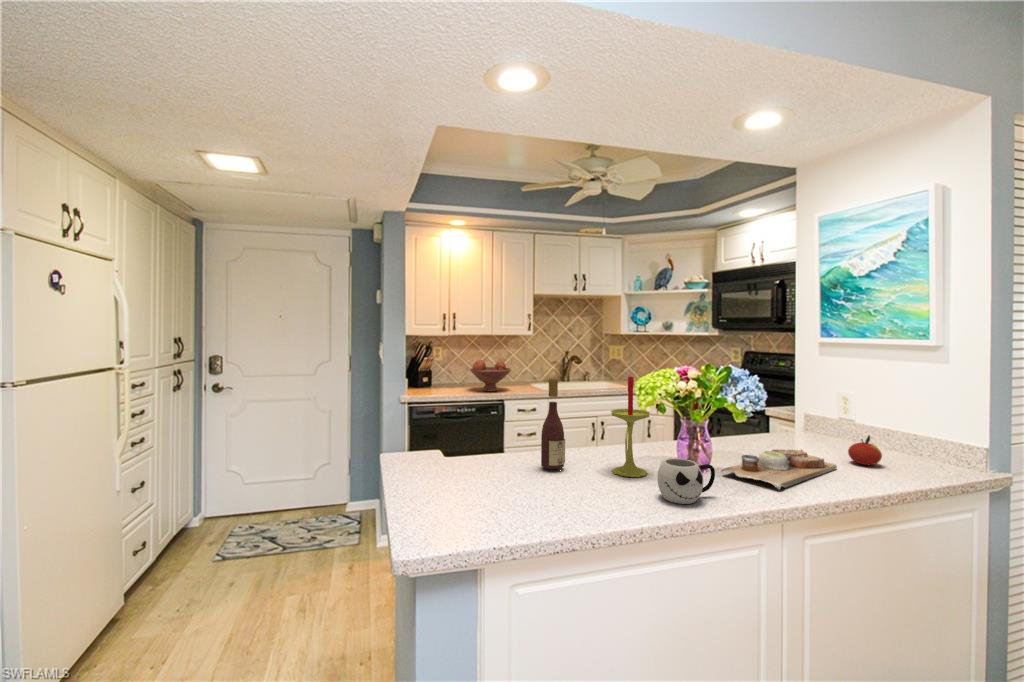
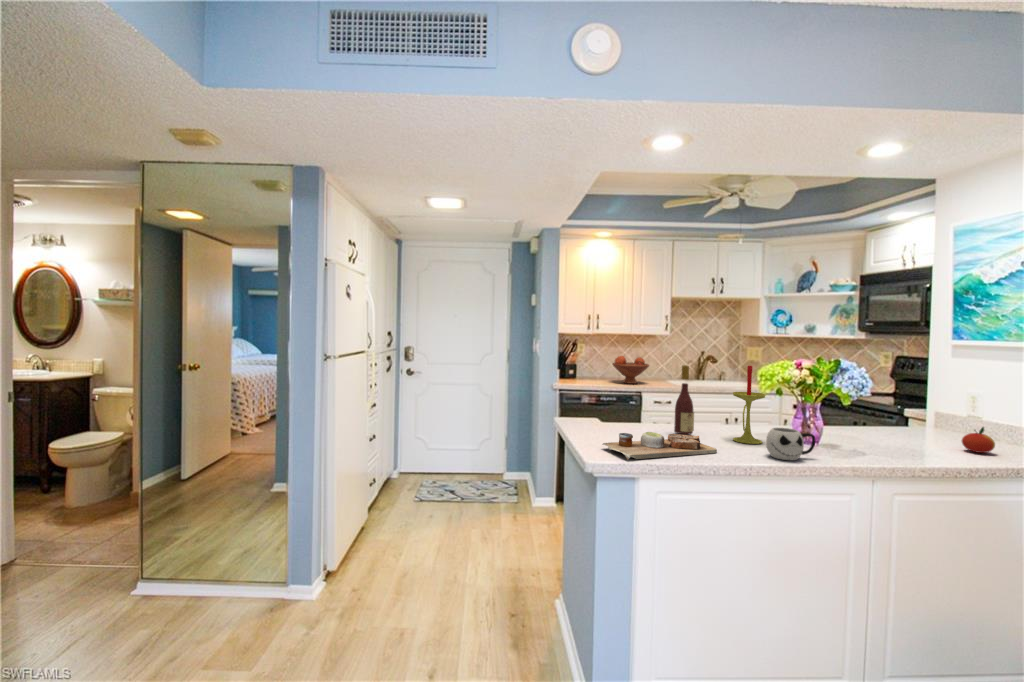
cutting board: present [722,450,837,490] -> present [603,432,717,460]

